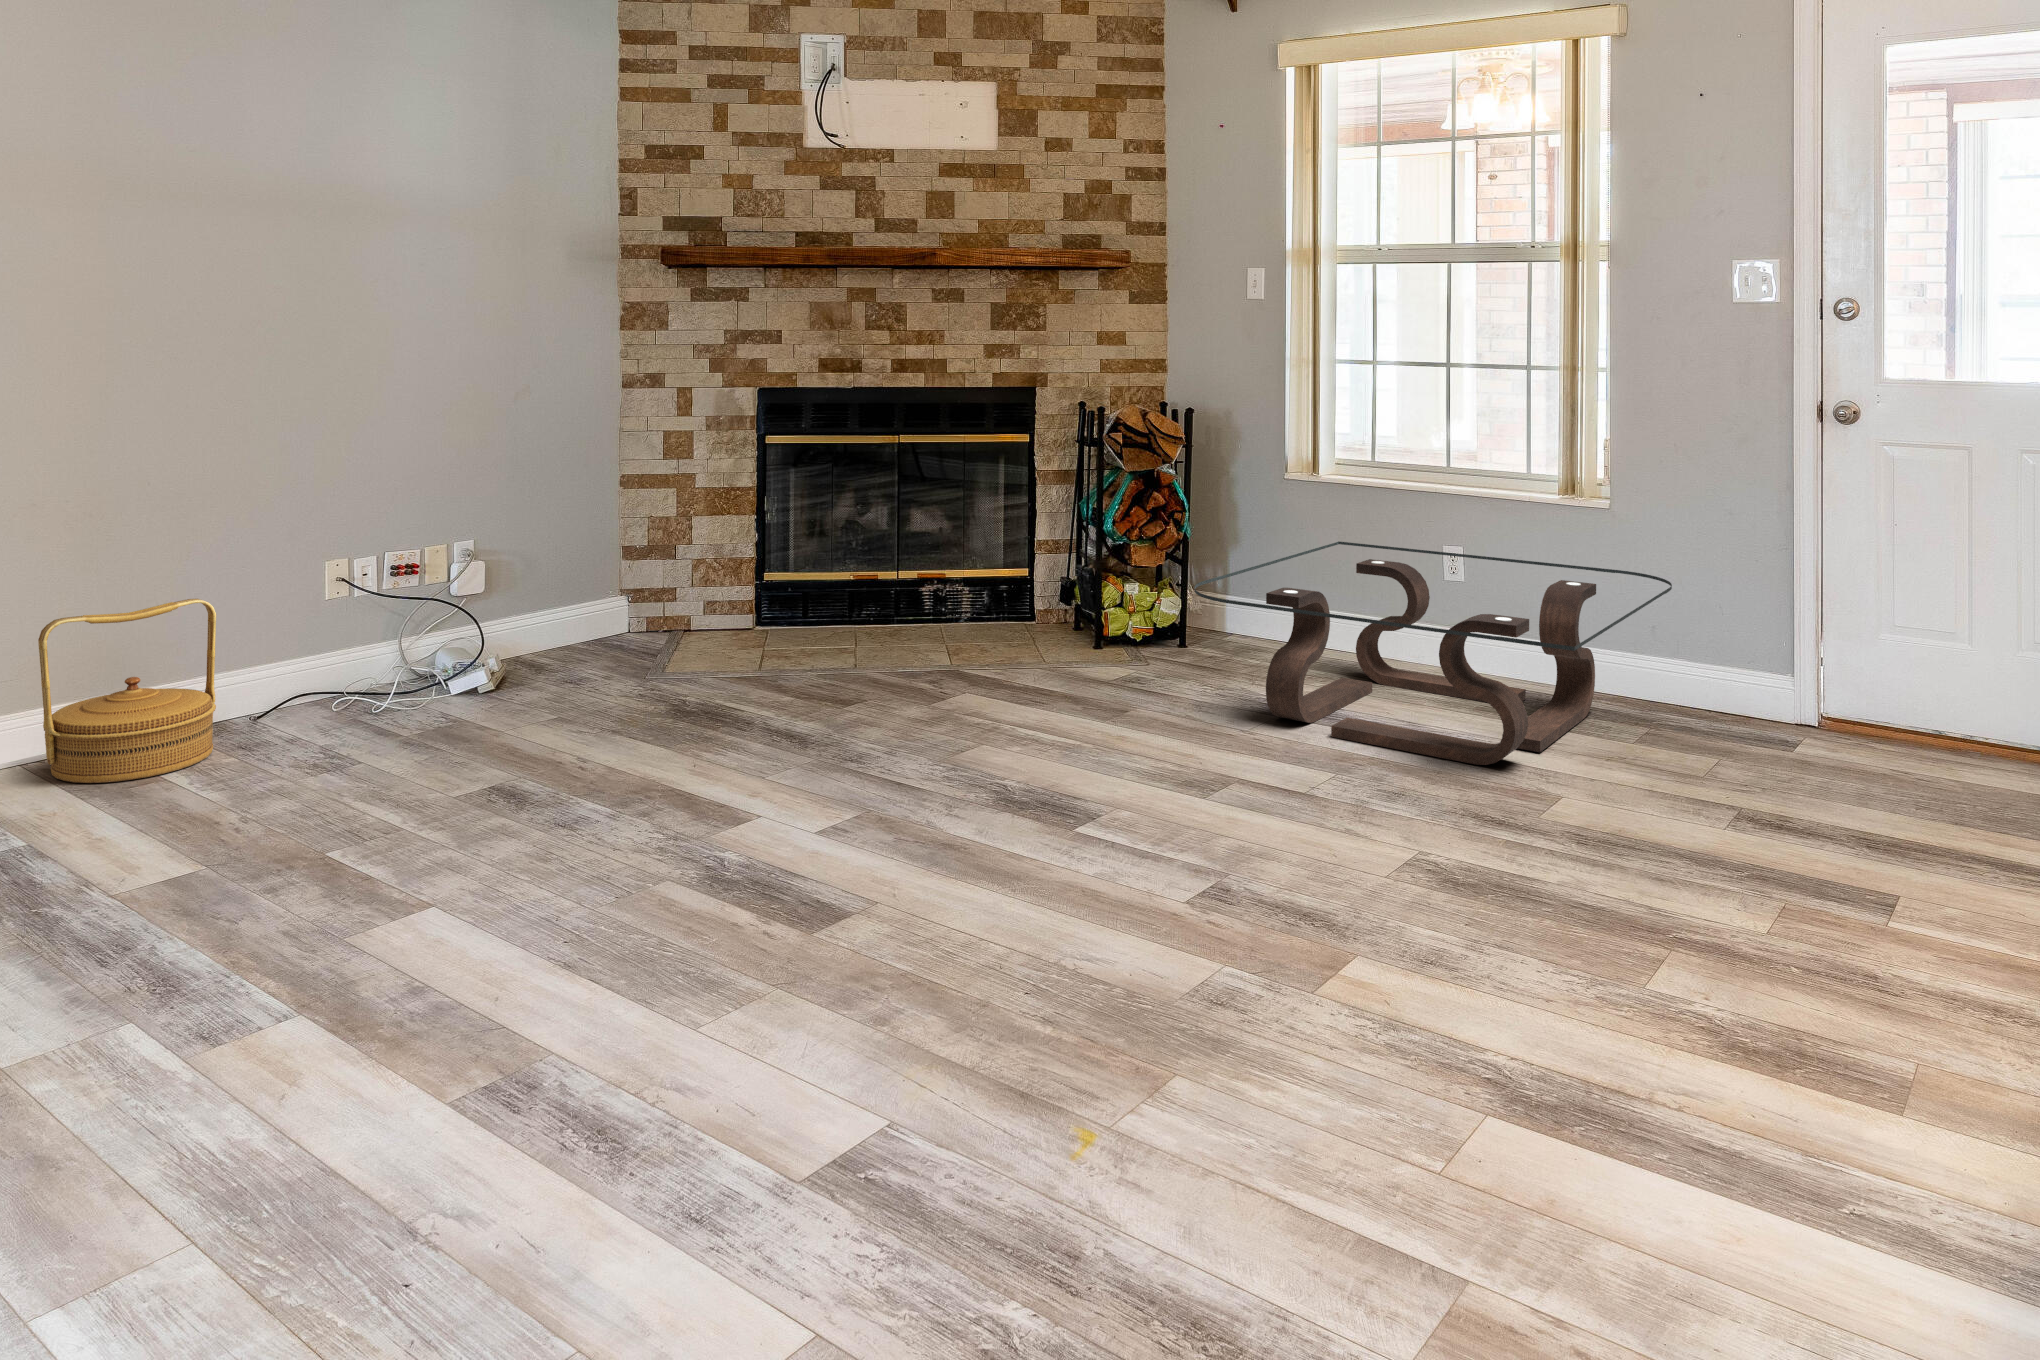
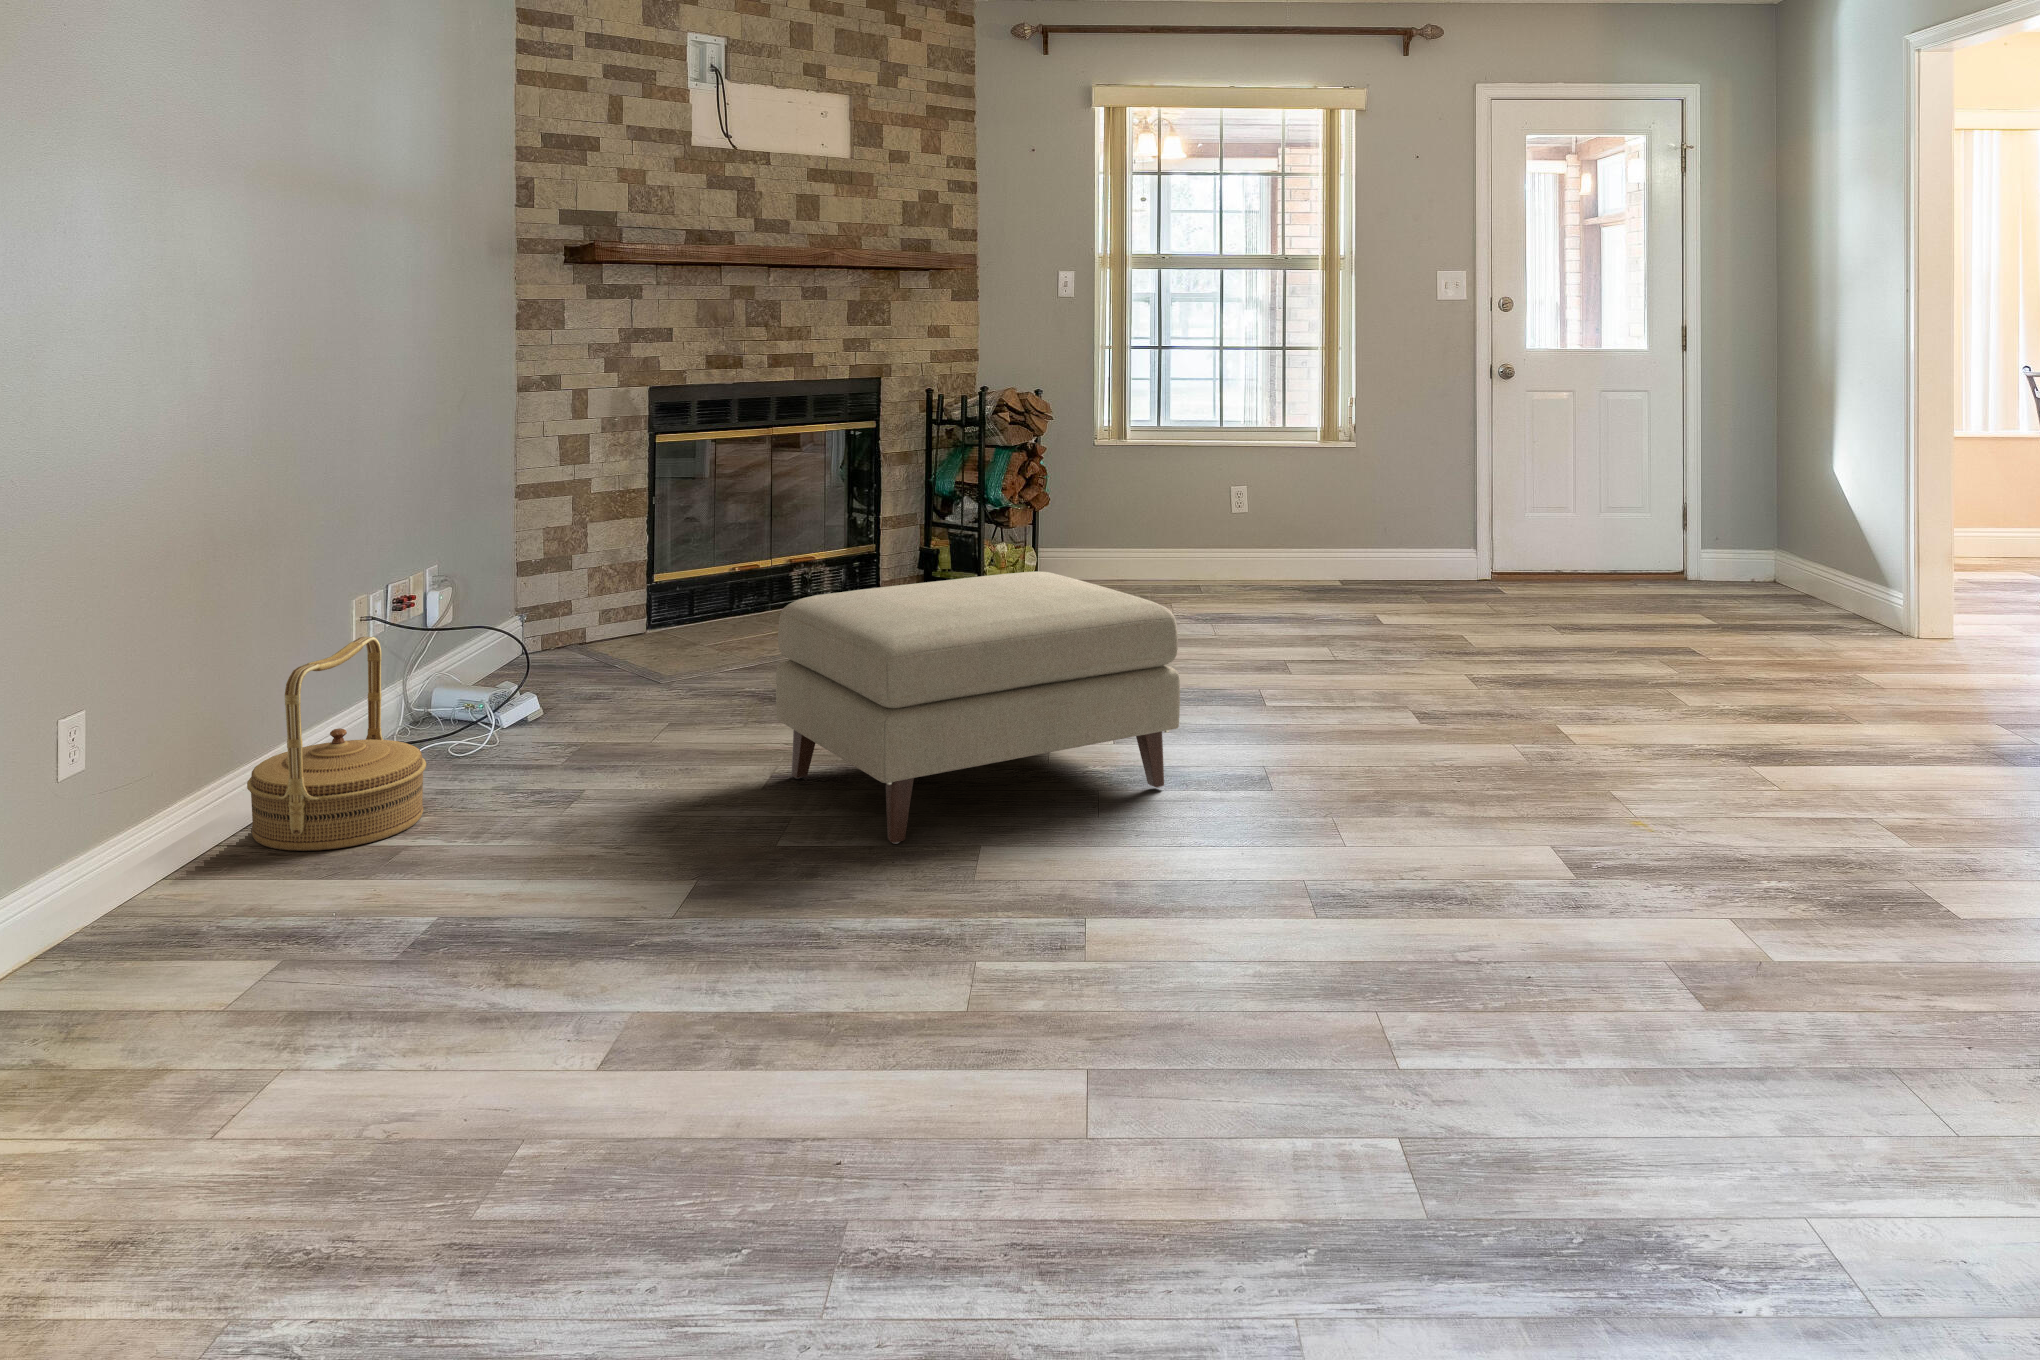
coffee table: present [1194,542,1672,765] -> none [1145,497,1478,637]
ottoman: none [335,609,809,901] -> present [776,572,1180,844]

